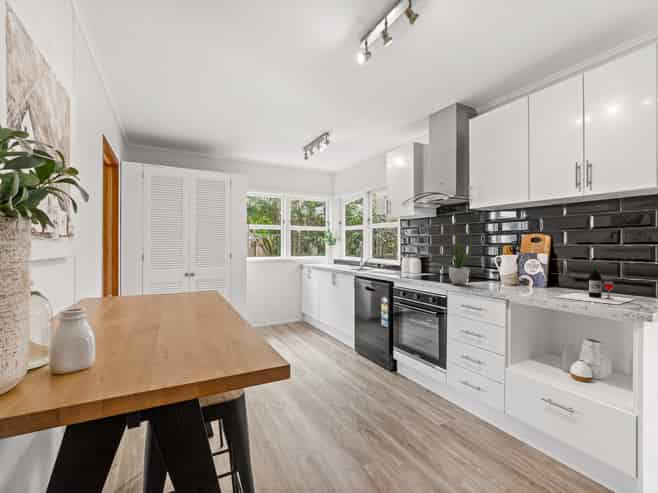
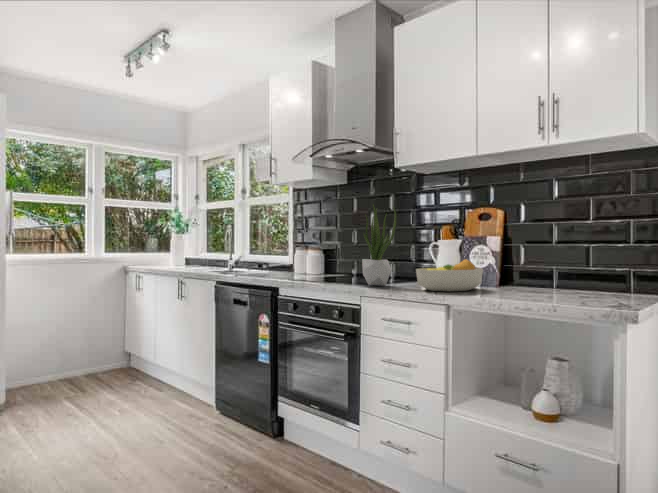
wine bottle: present [555,264,634,304] -> none [509,247,613,302]
fruit bowl: none [486,269,534,291] -> present [416,259,483,291]

